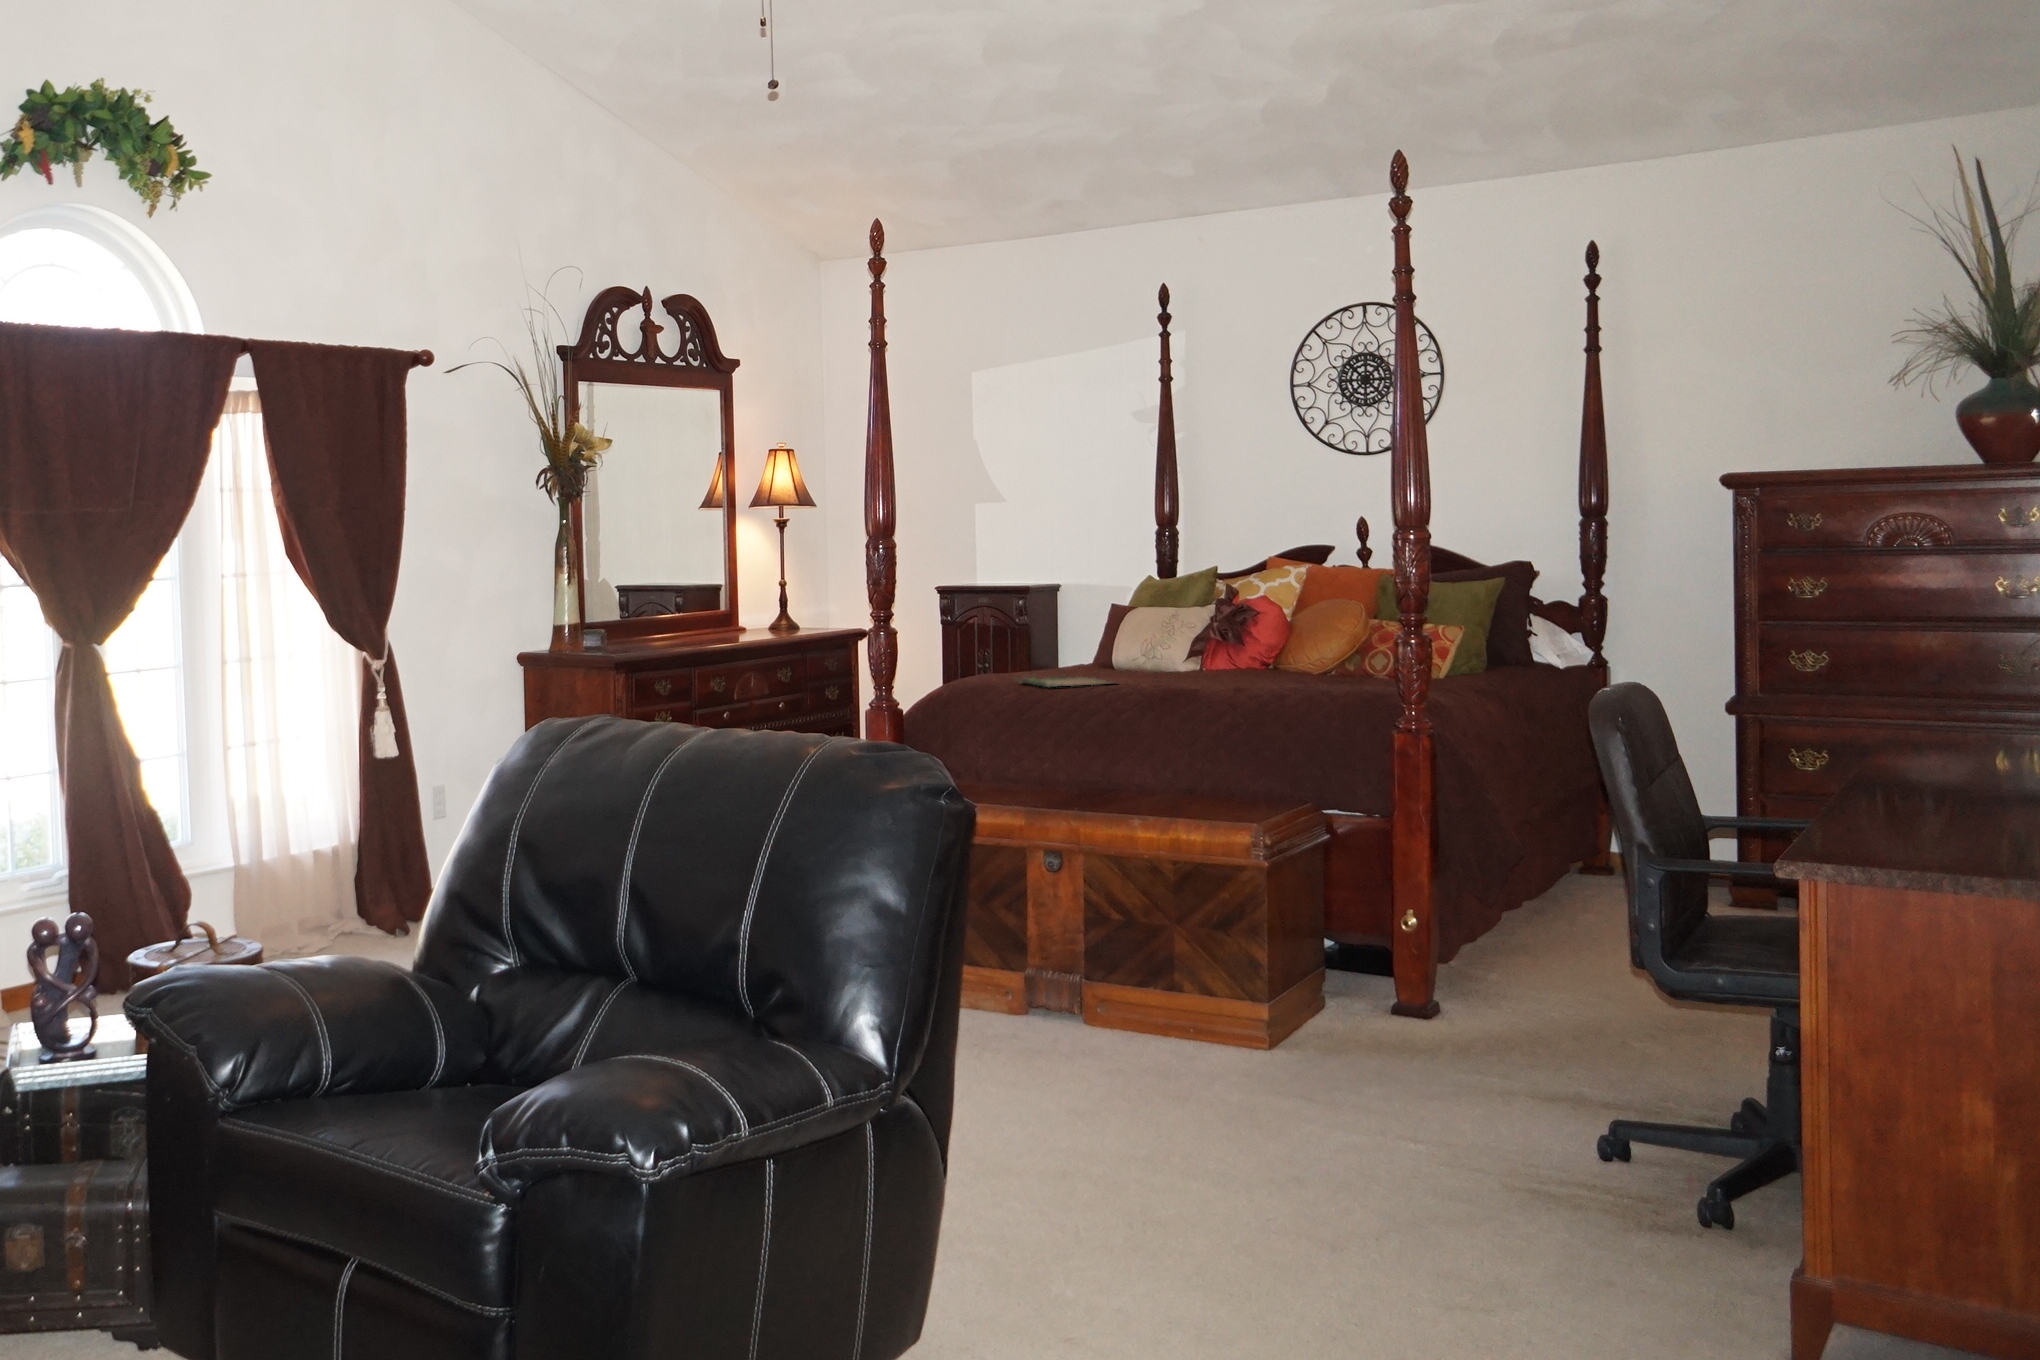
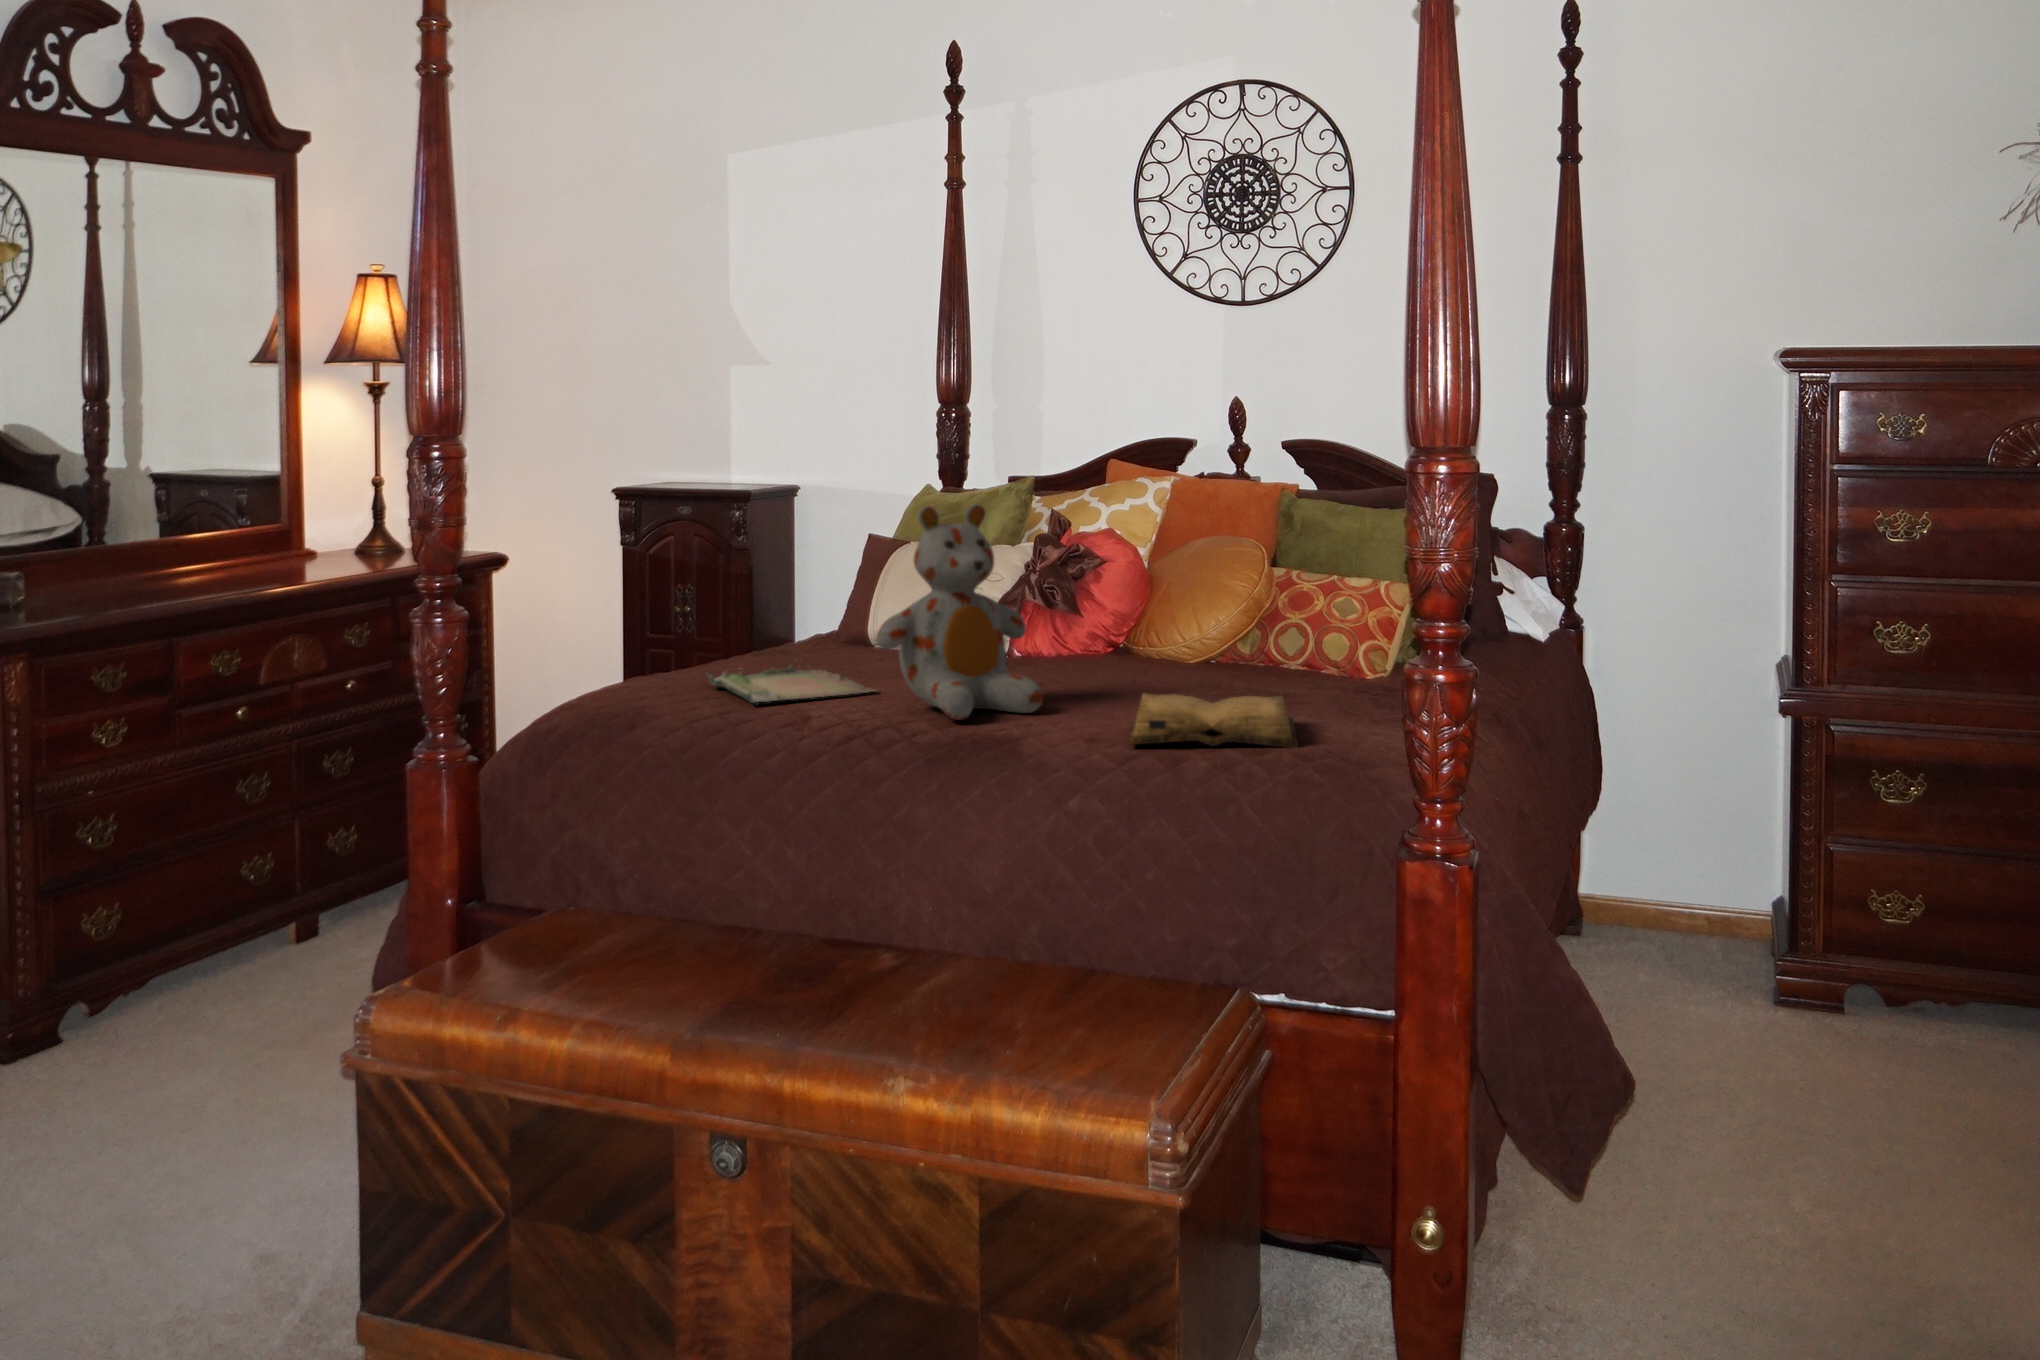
stuffed bear: none [1121,570,1220,689] -> present [877,504,1043,720]
diary: none [1269,671,1369,694] -> present [1129,694,1298,748]

